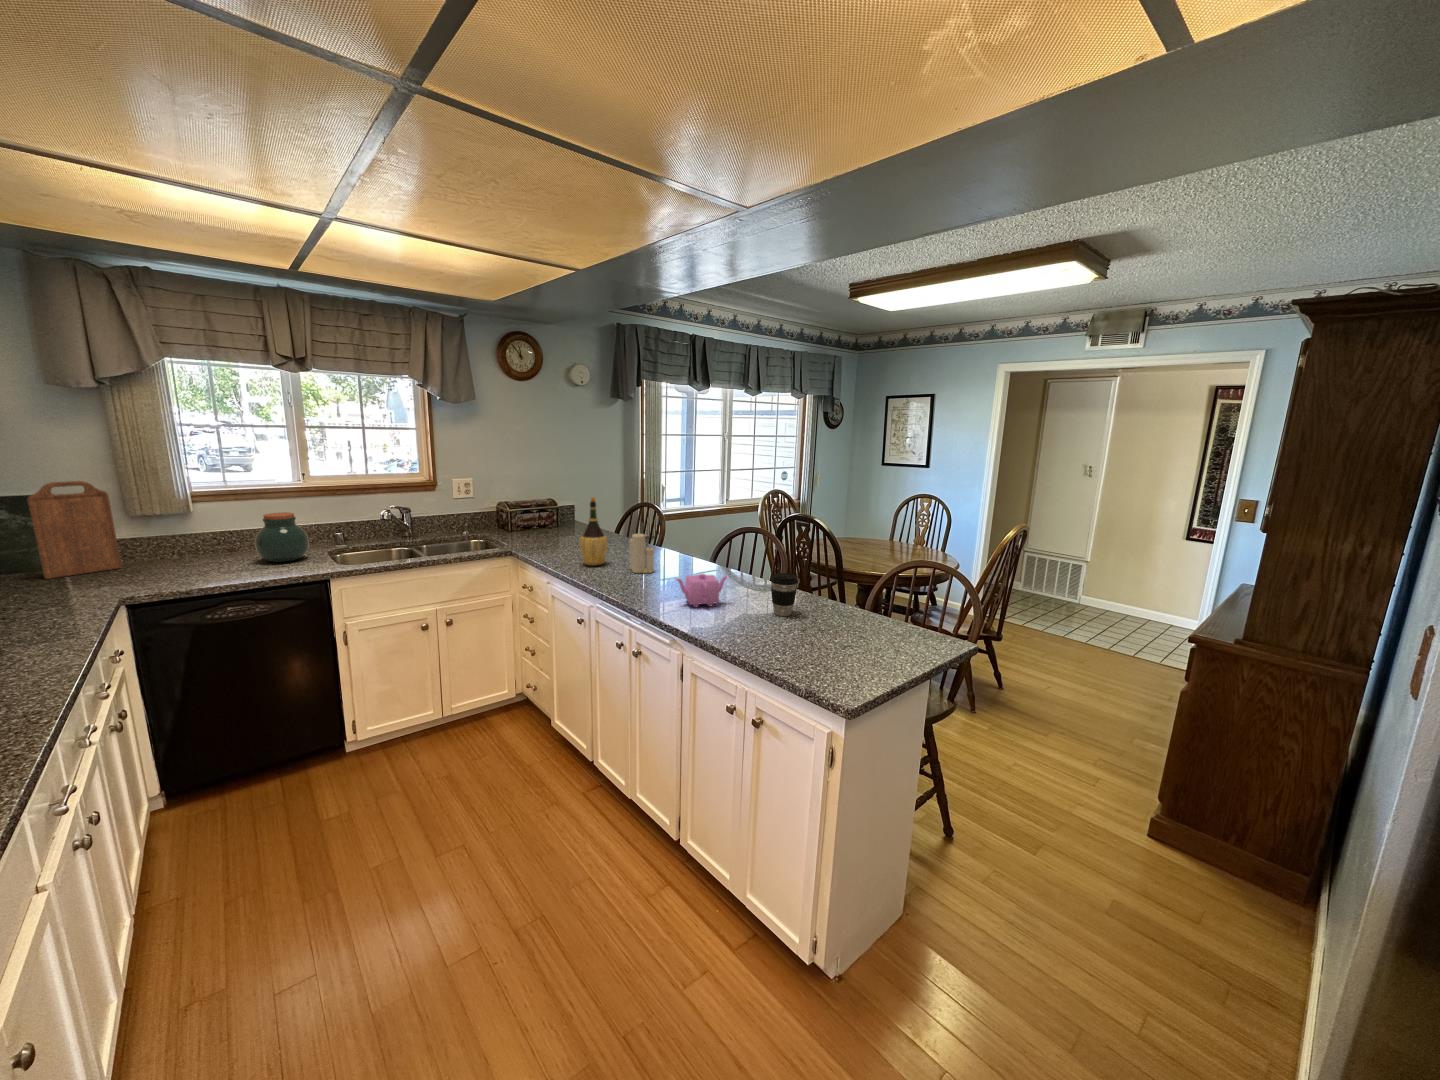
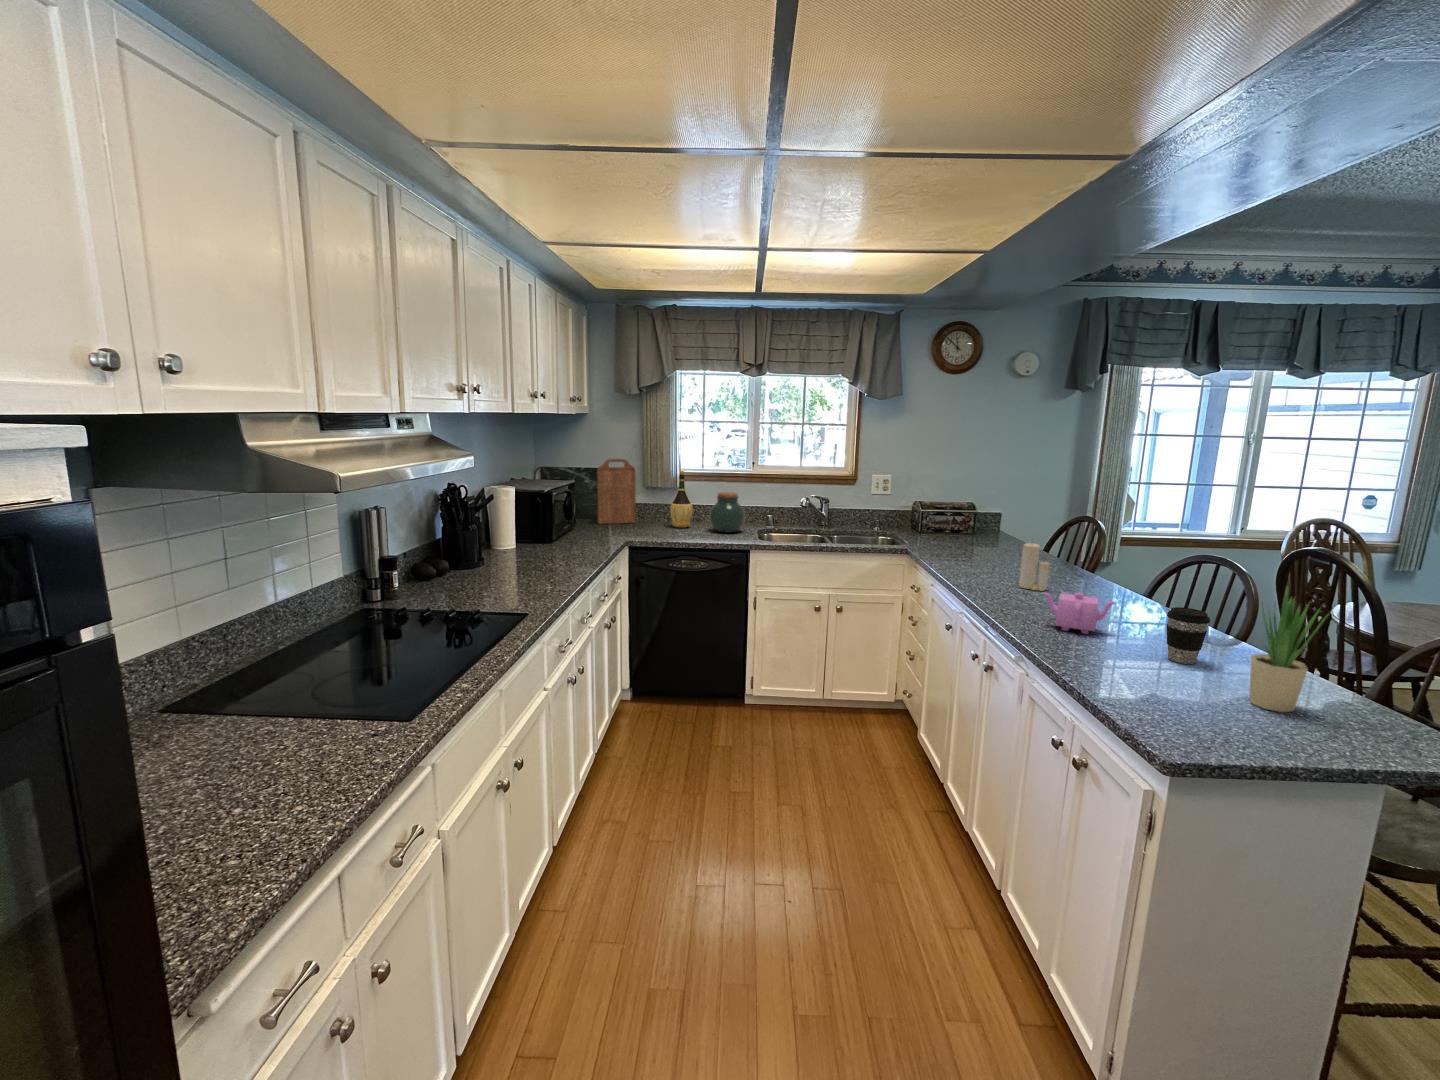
wine bottle: present [579,497,607,565] -> present [670,471,693,527]
potted plant: none [840,546,883,640] -> present [1249,583,1329,712]

